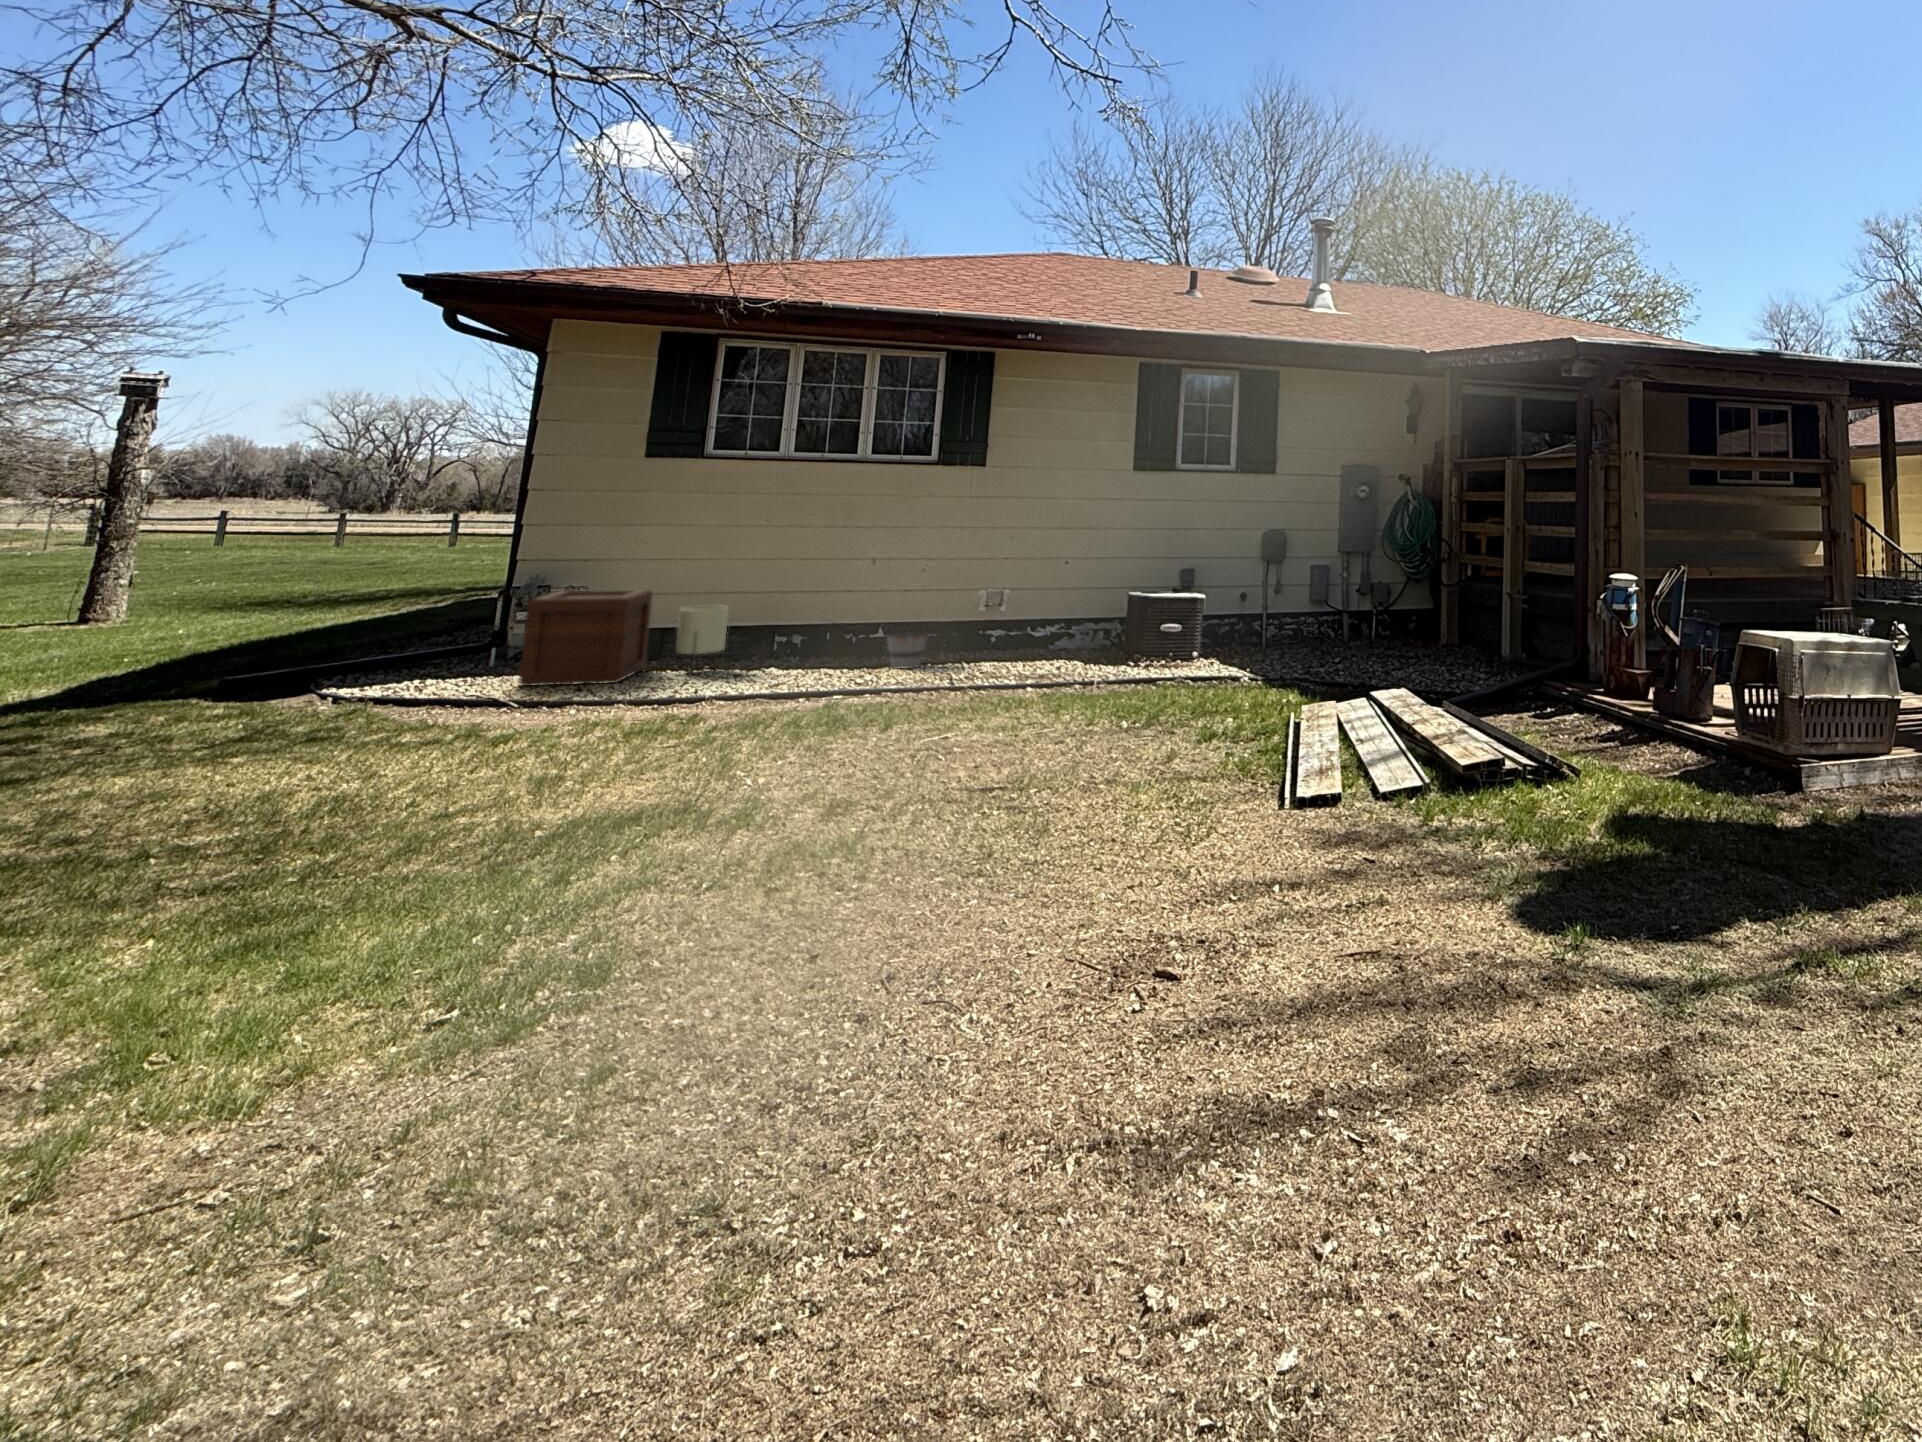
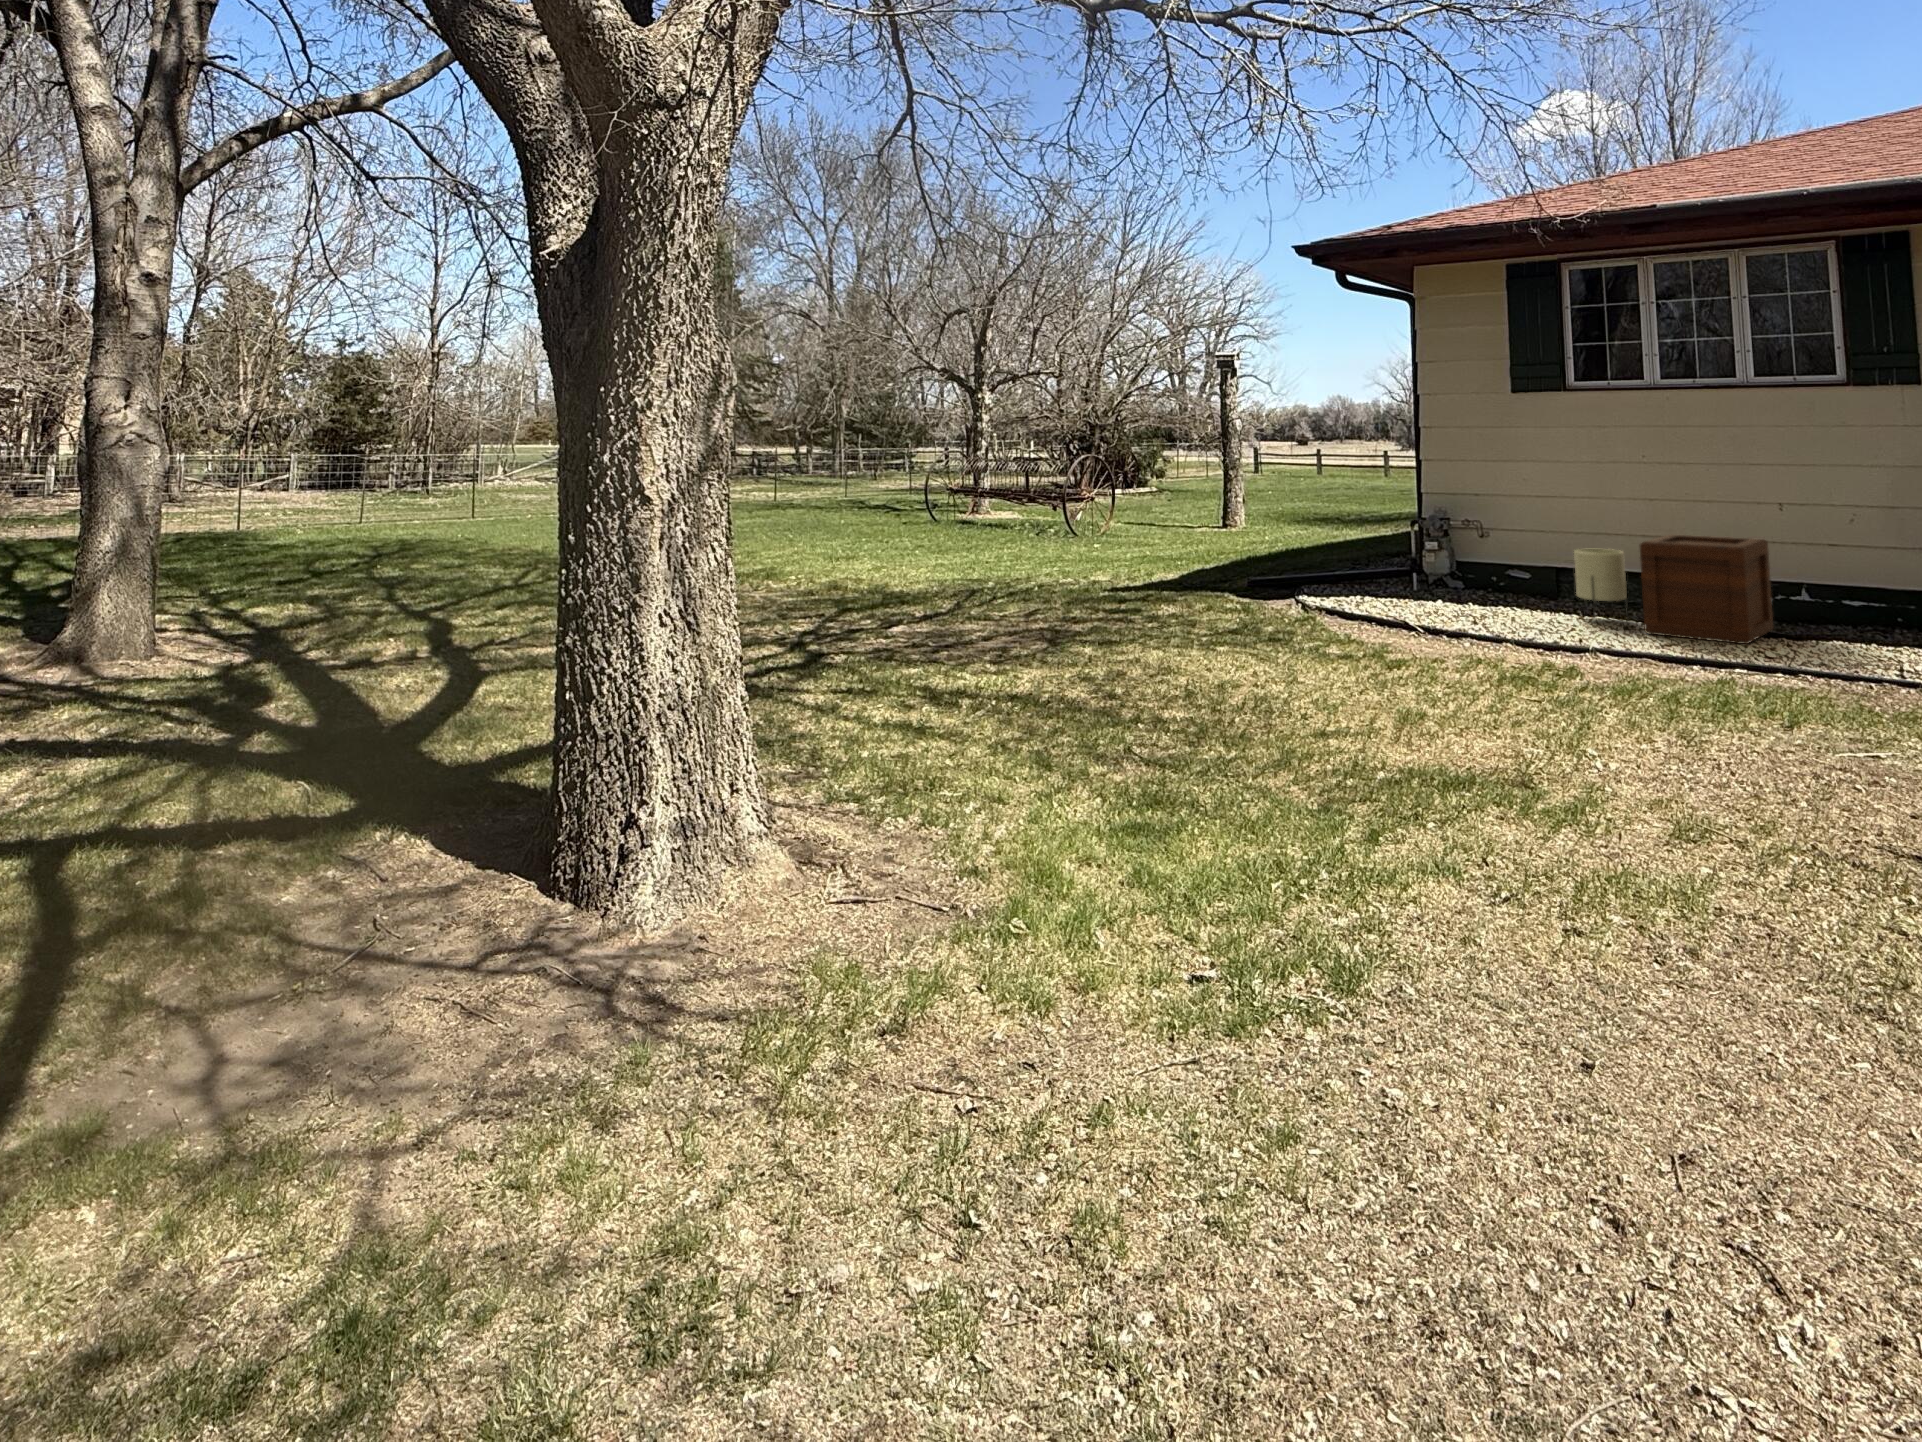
wooden crate: present [519,590,652,686] -> present [1640,535,1773,644]
bucket: present [884,630,931,669] -> none [1812,594,1882,648]

